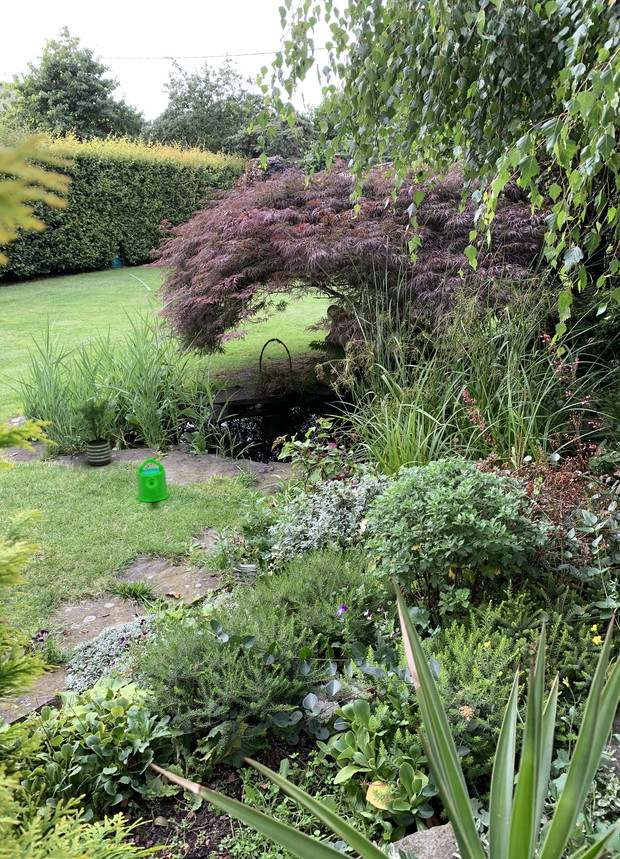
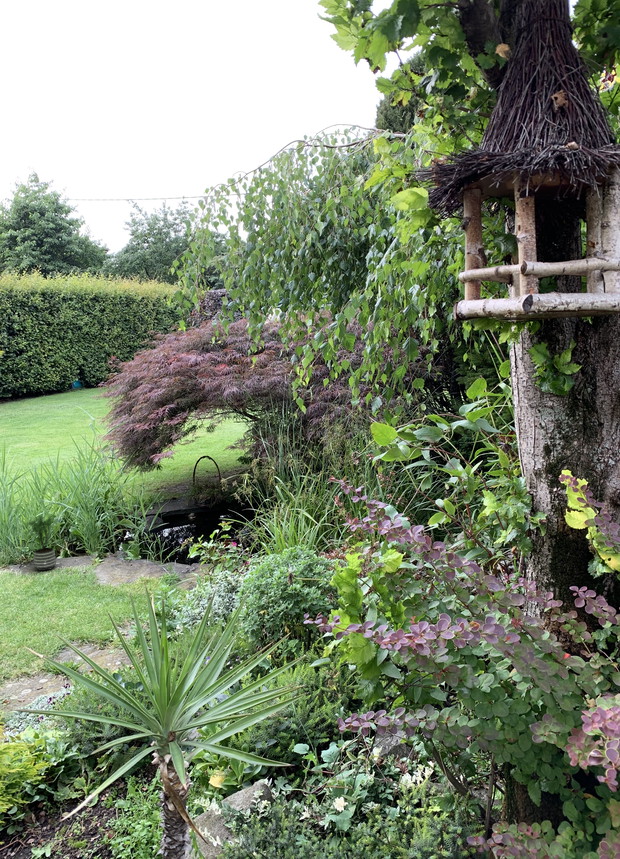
watering can: present [137,458,169,502] -> none [75,562,103,600]

